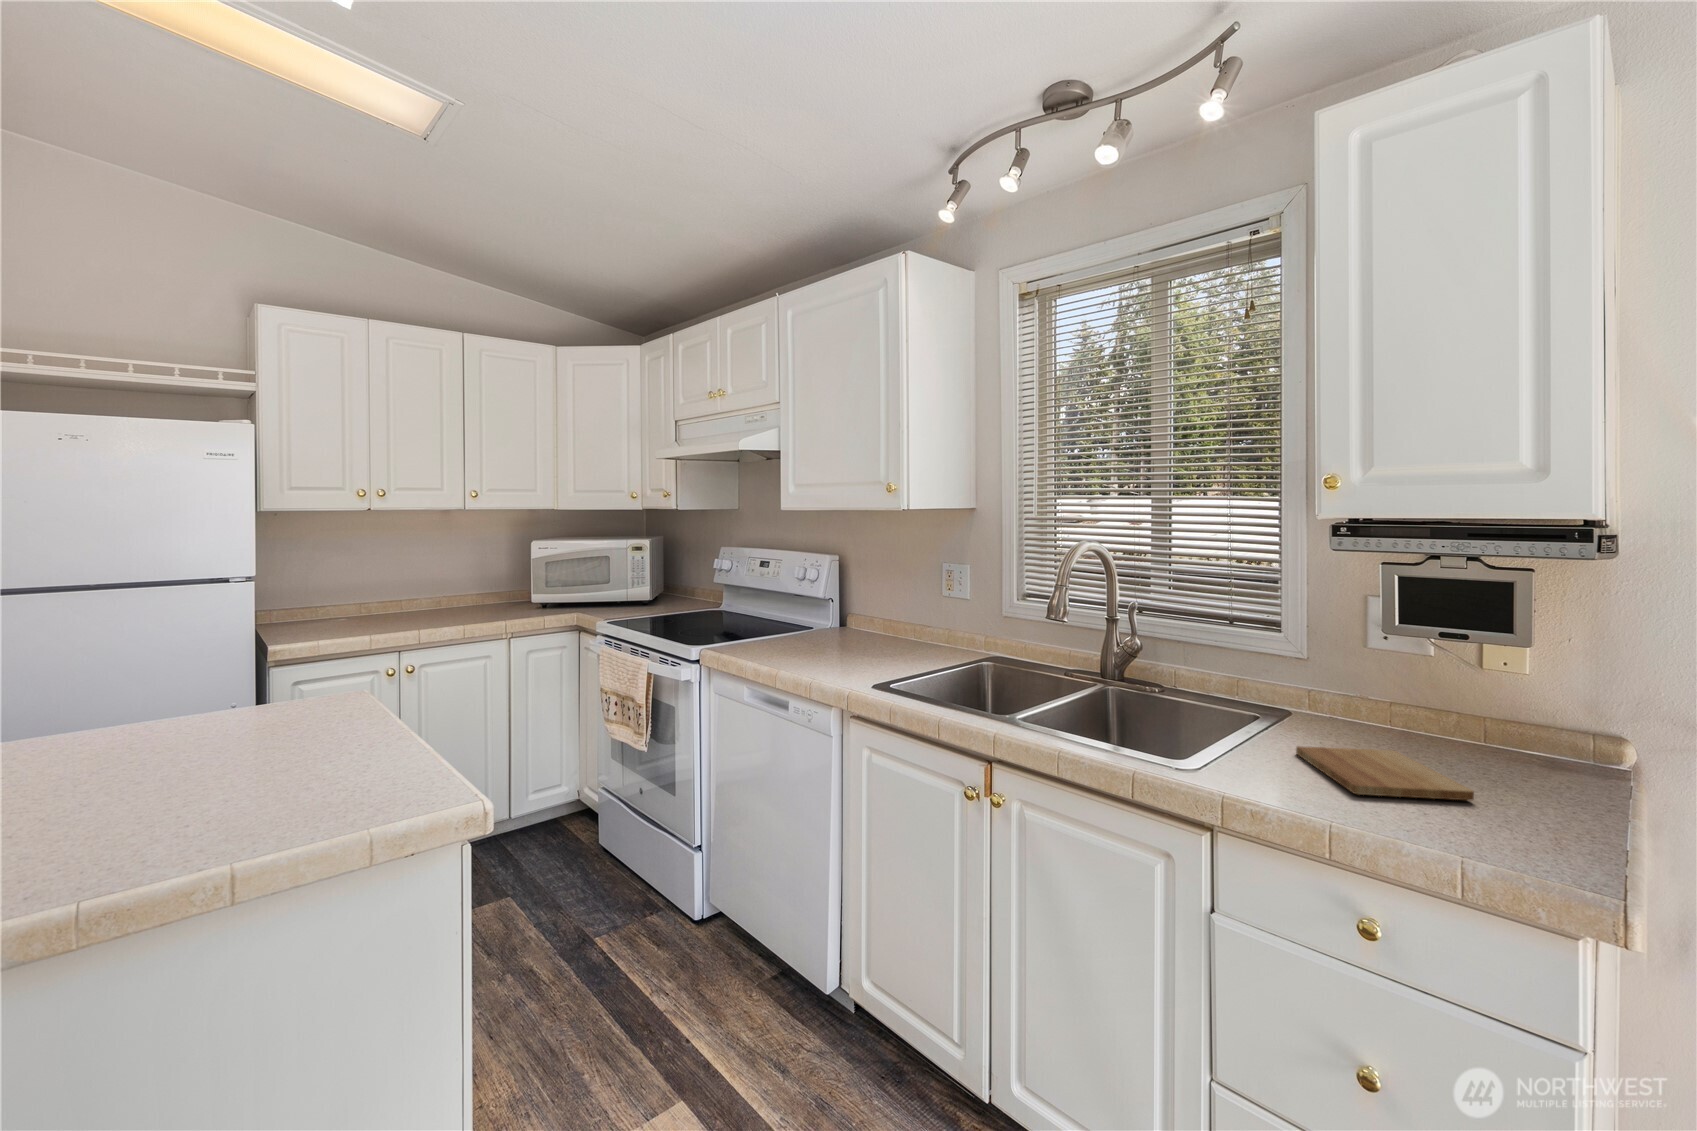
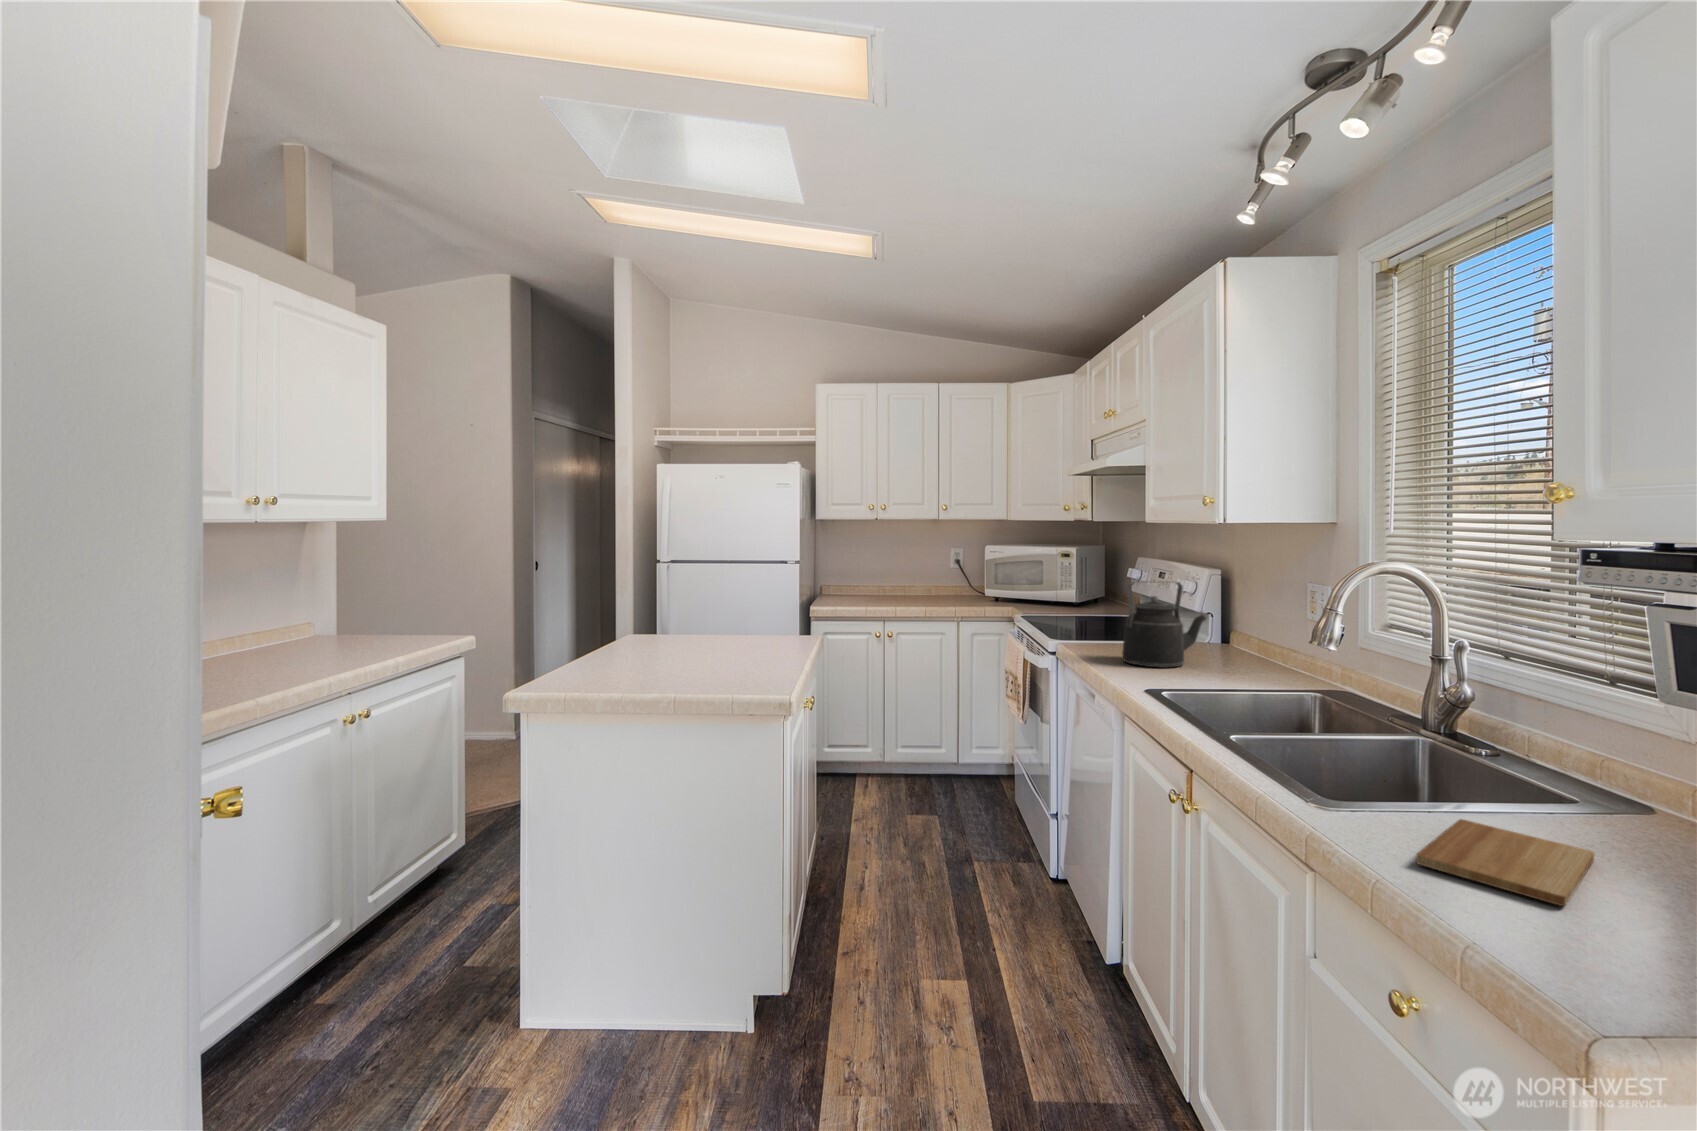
kettle: none [788,565,860,658] -> present [1122,581,1206,668]

